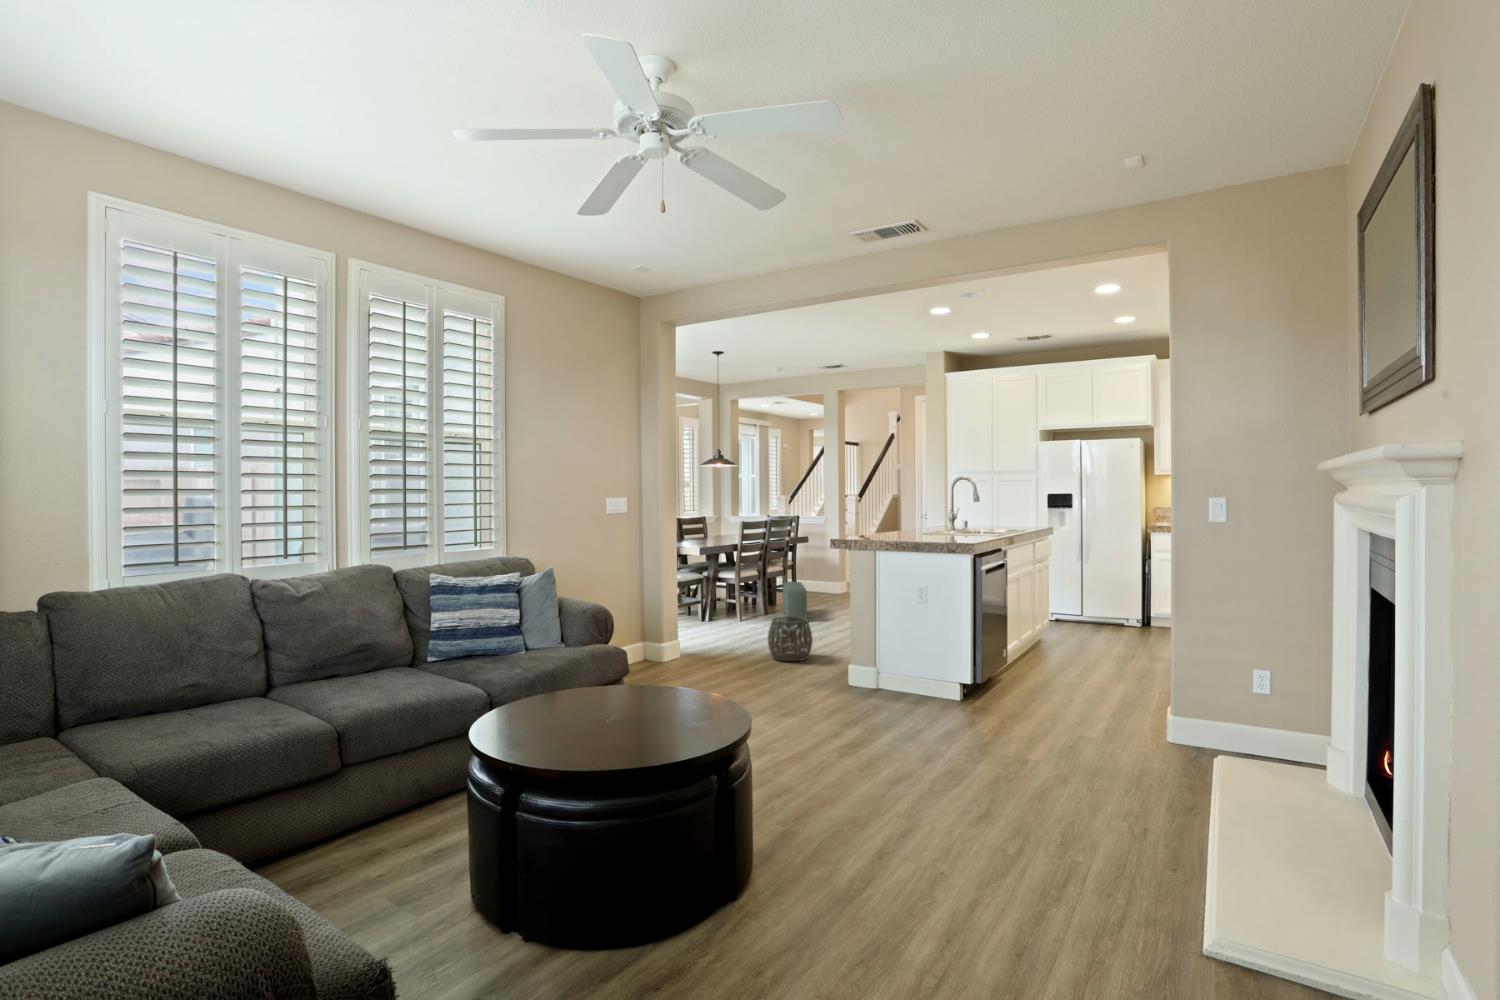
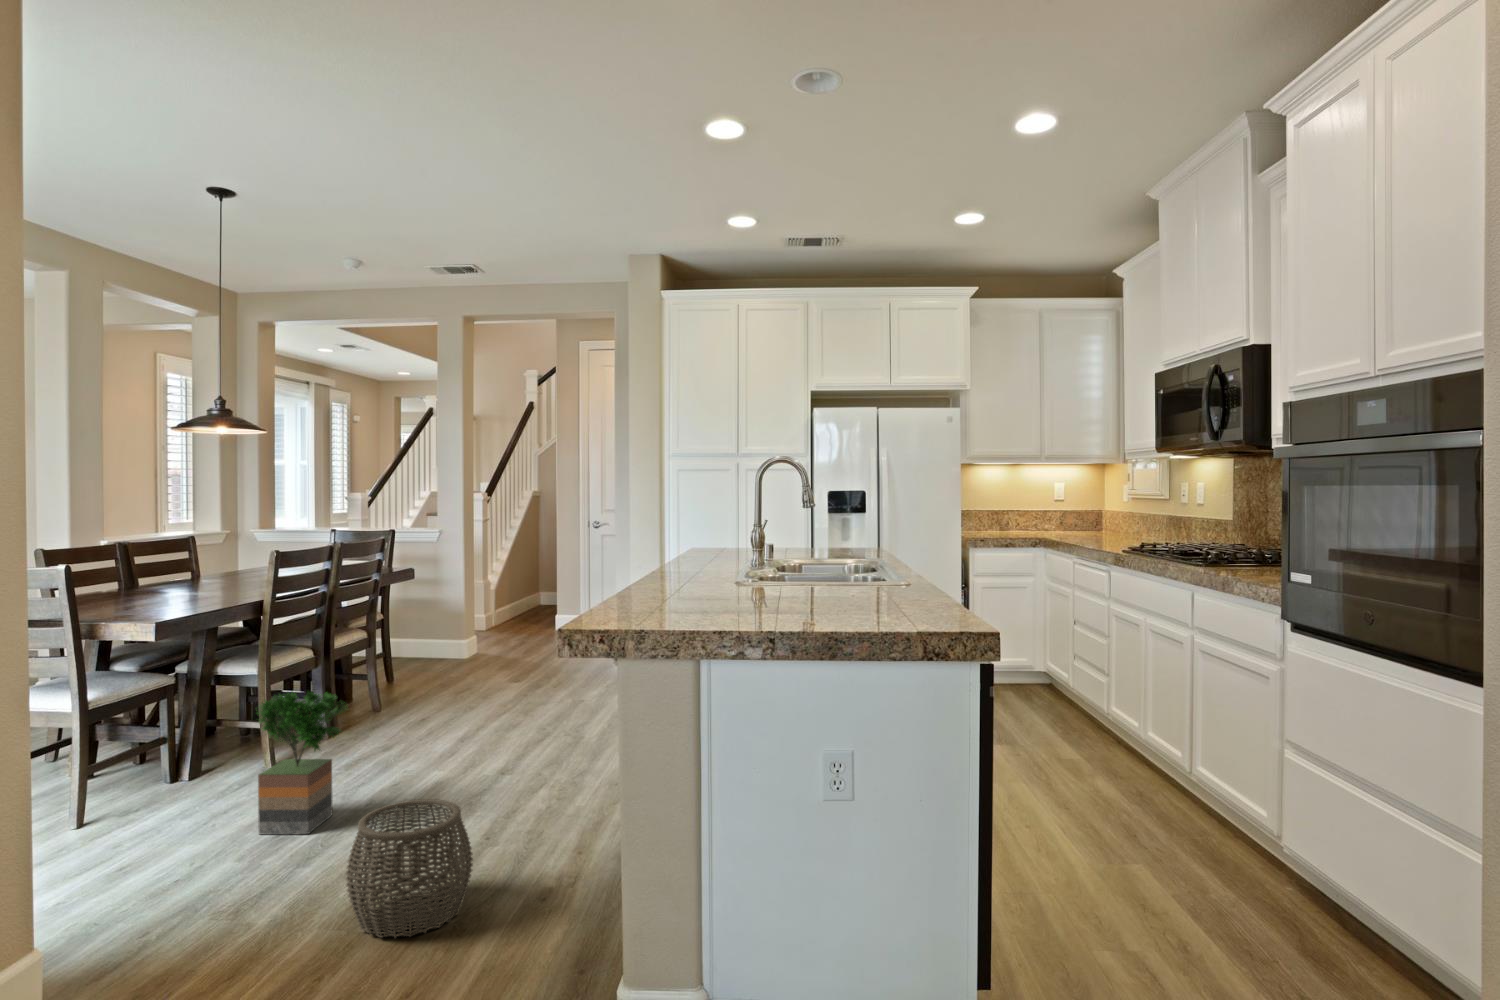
potted tree: none [735,579,772,638] -> present [258,692,347,834]
pouf: present [783,582,807,618] -> none [370,664,425,757]

